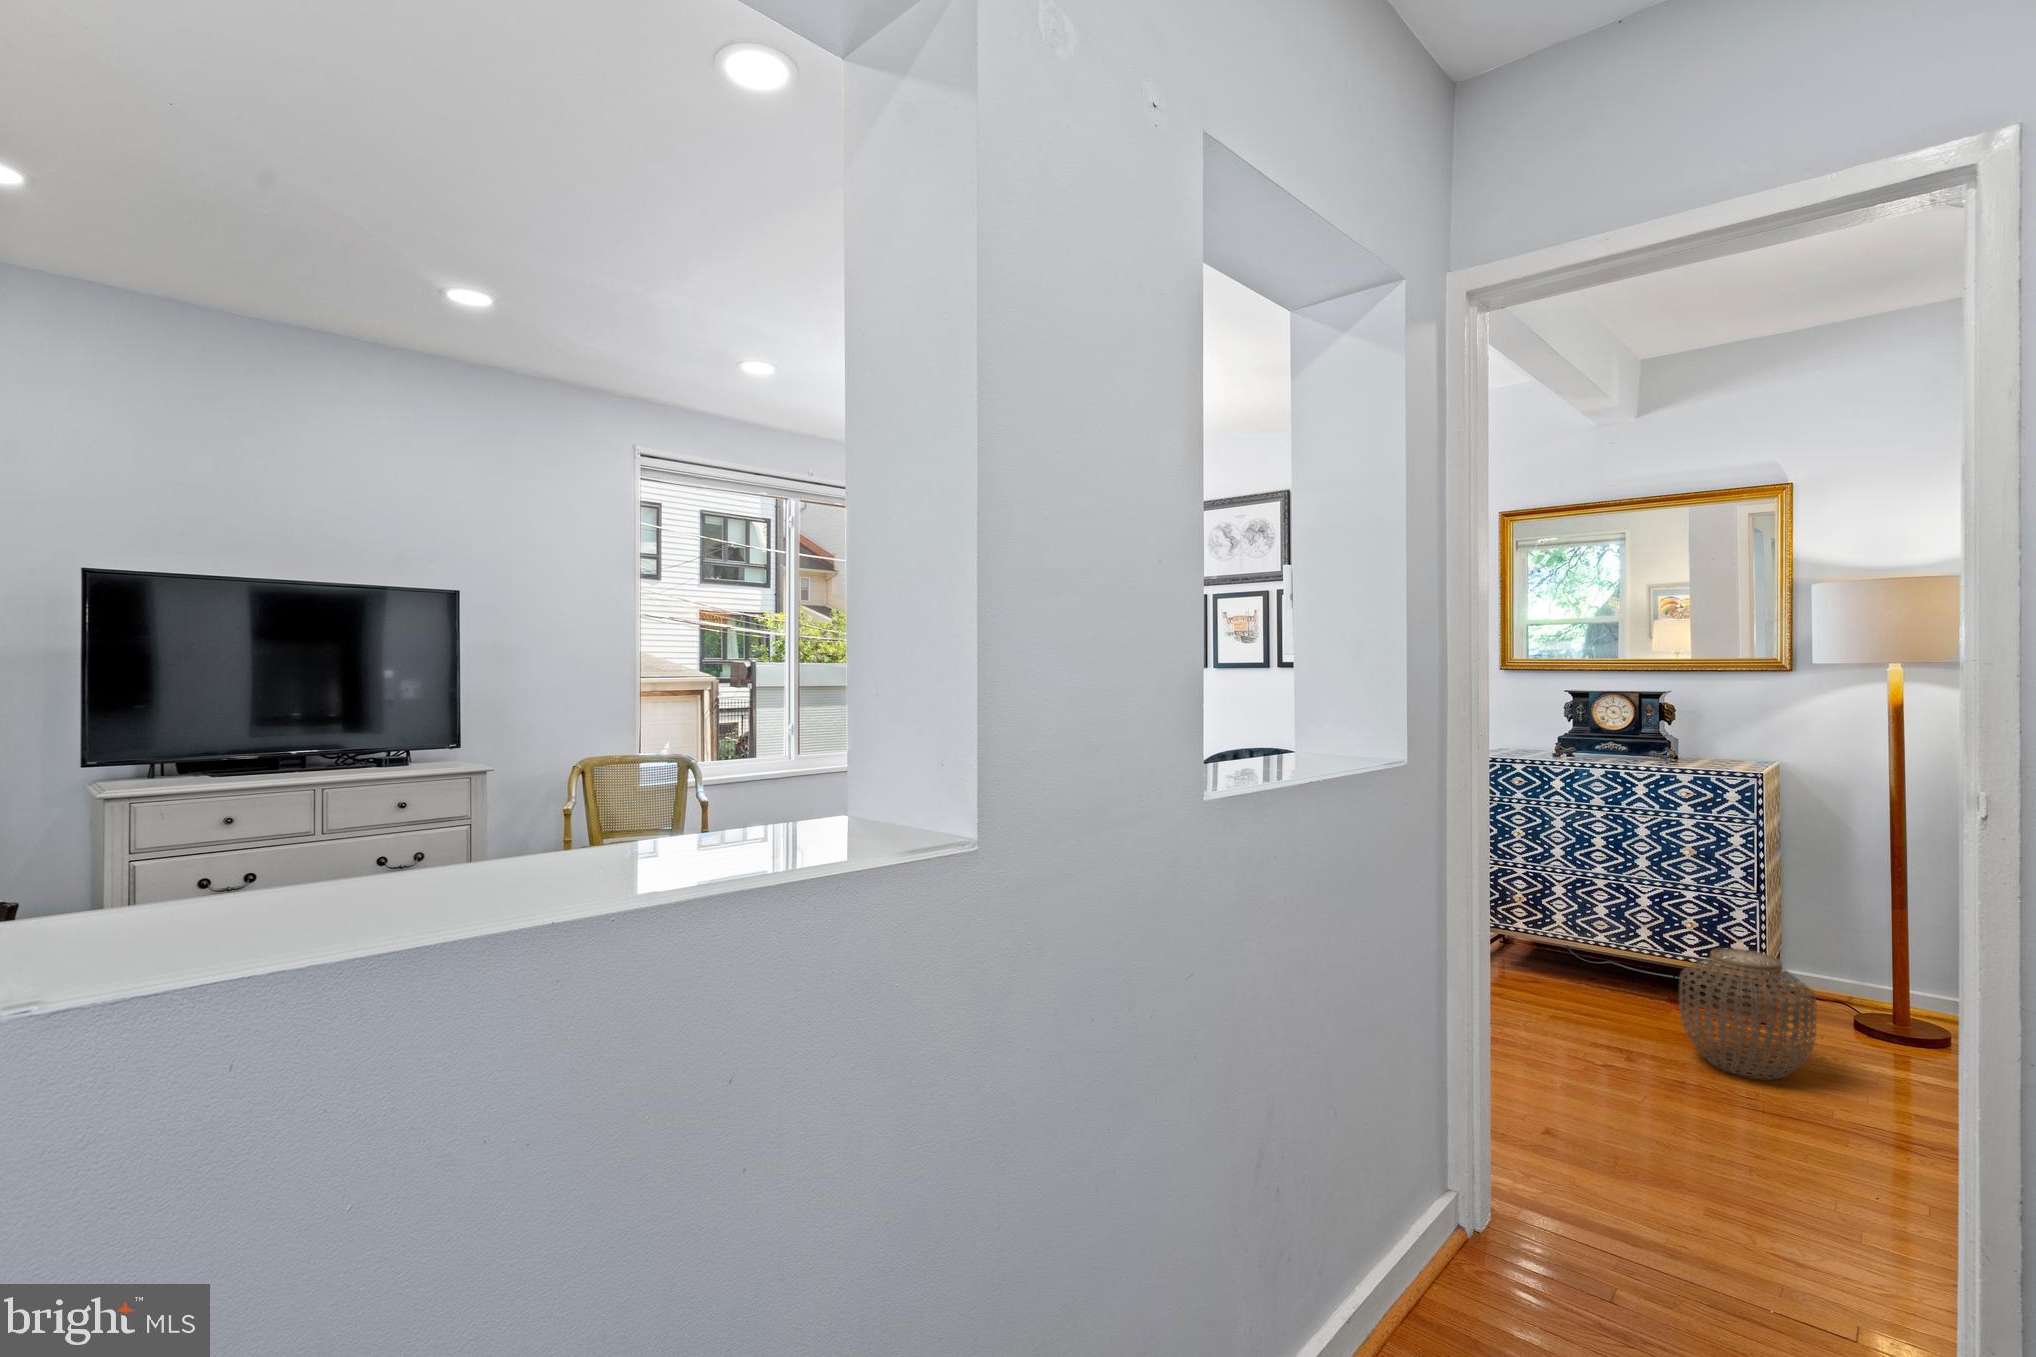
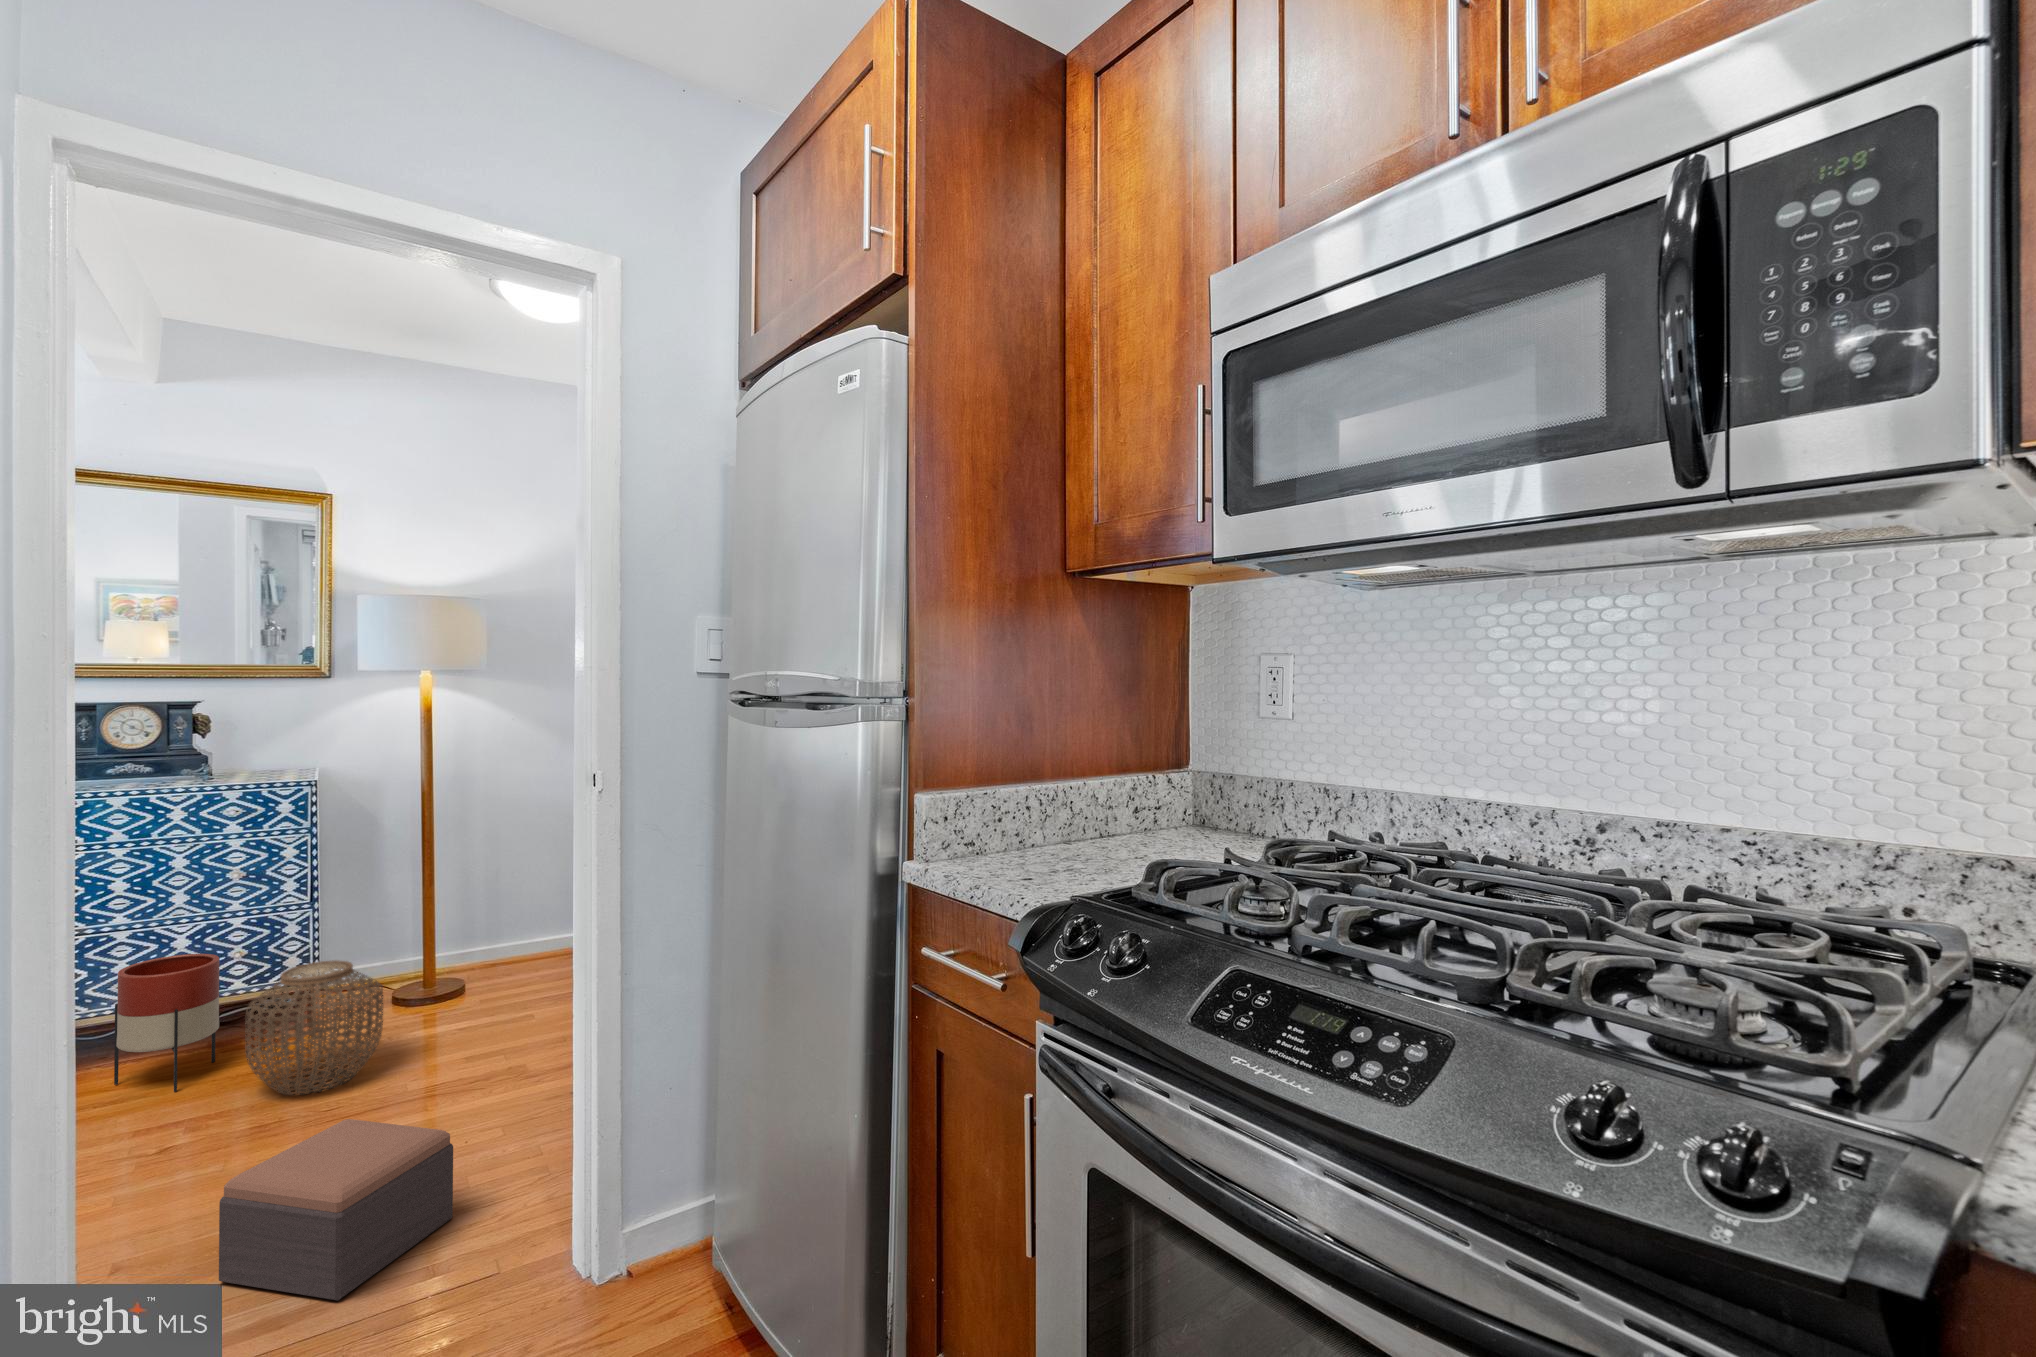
planter: none [1591,908,1668,1025] -> present [114,954,219,1092]
footstool: none [1610,1099,1836,1259] -> present [219,1119,453,1301]

